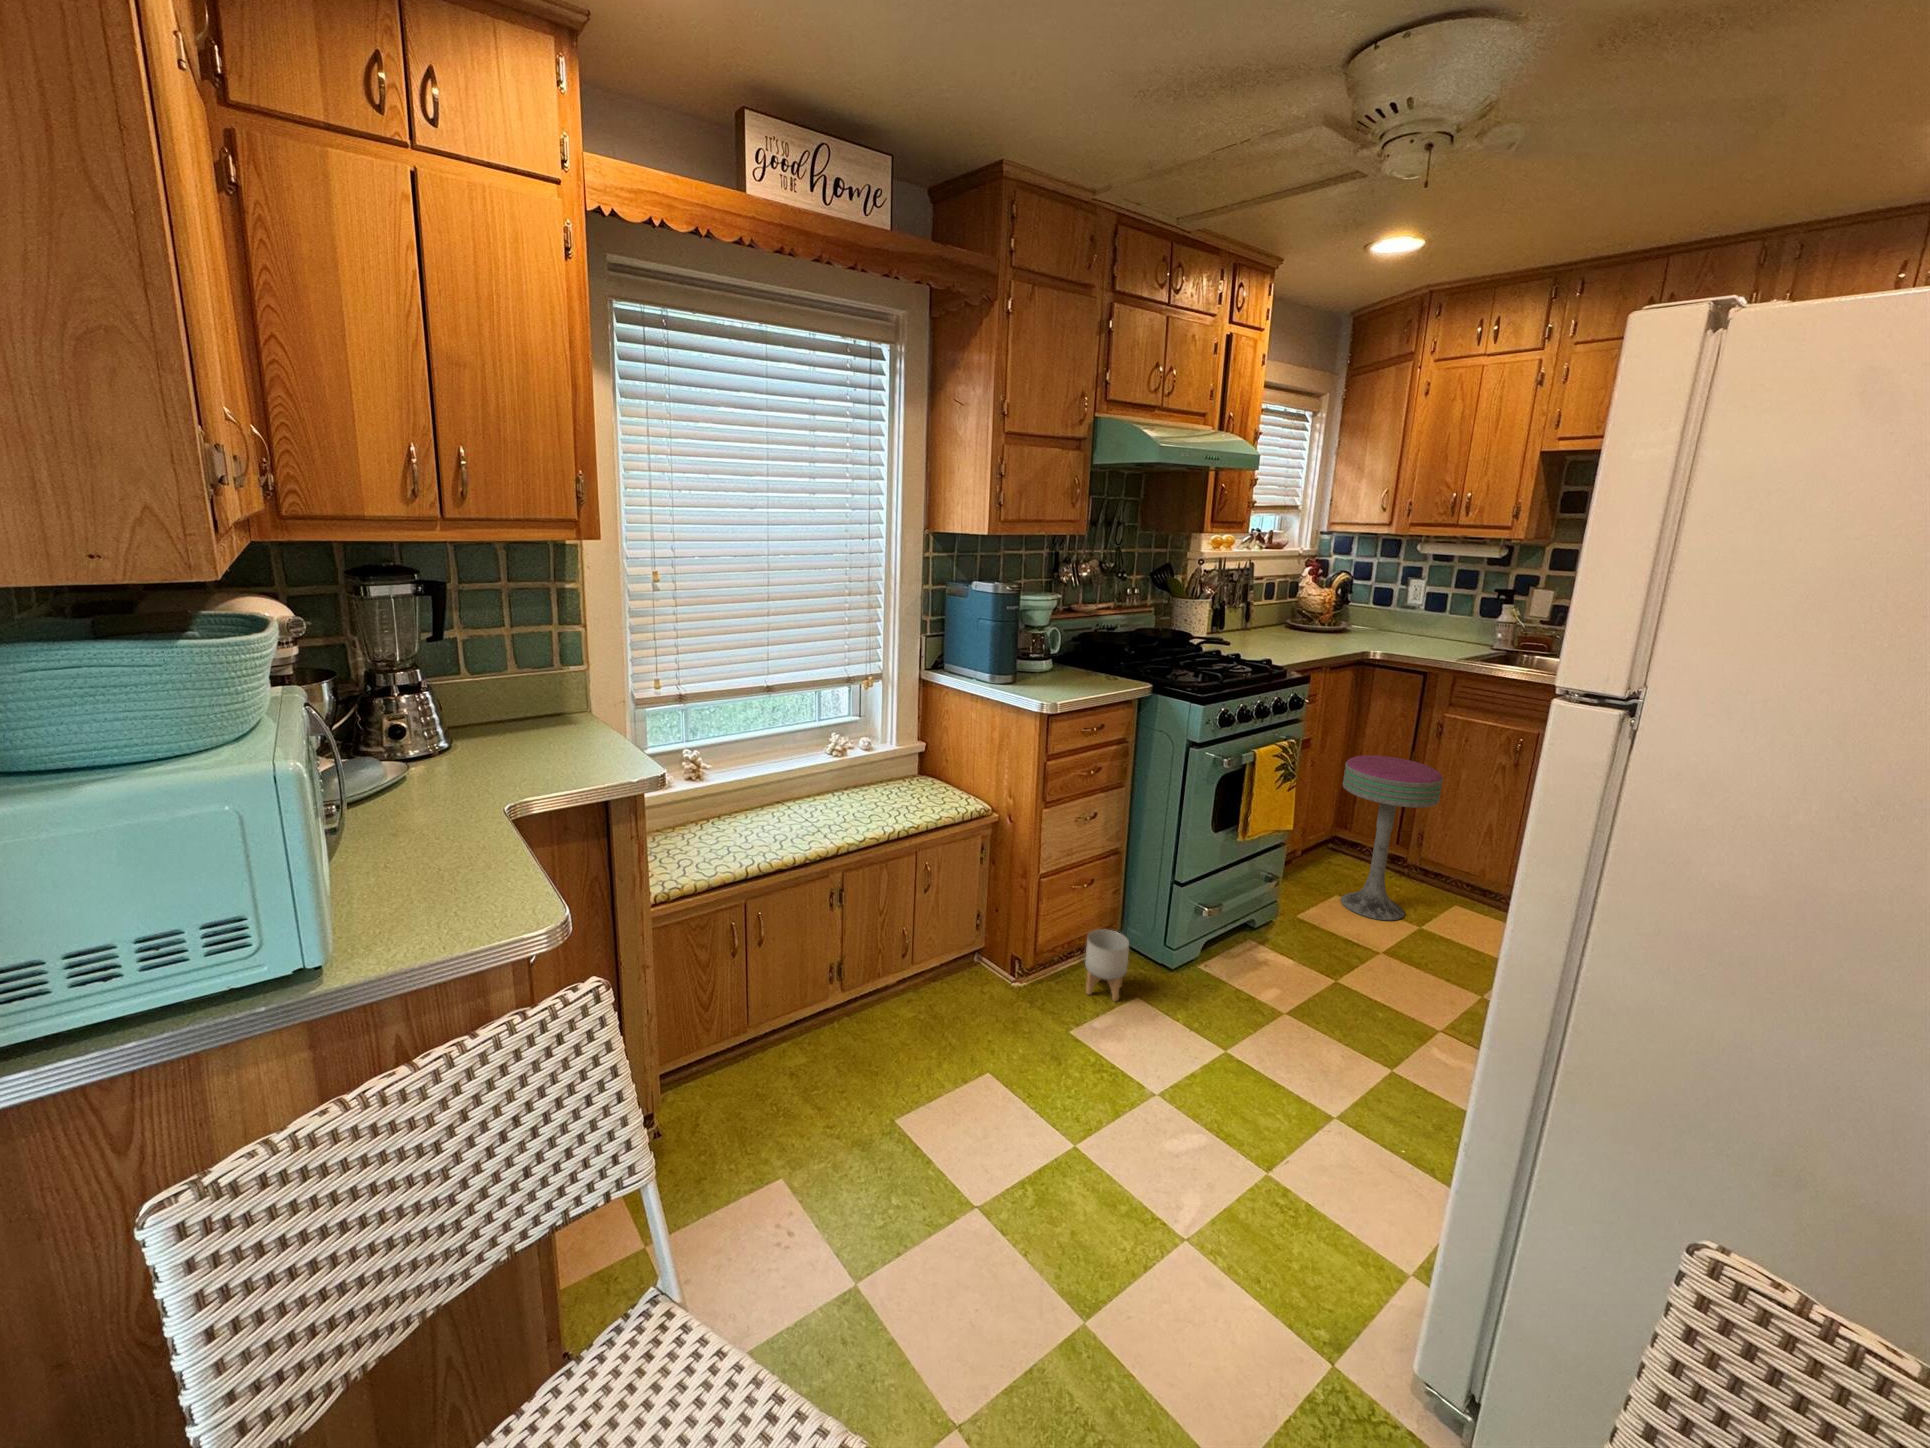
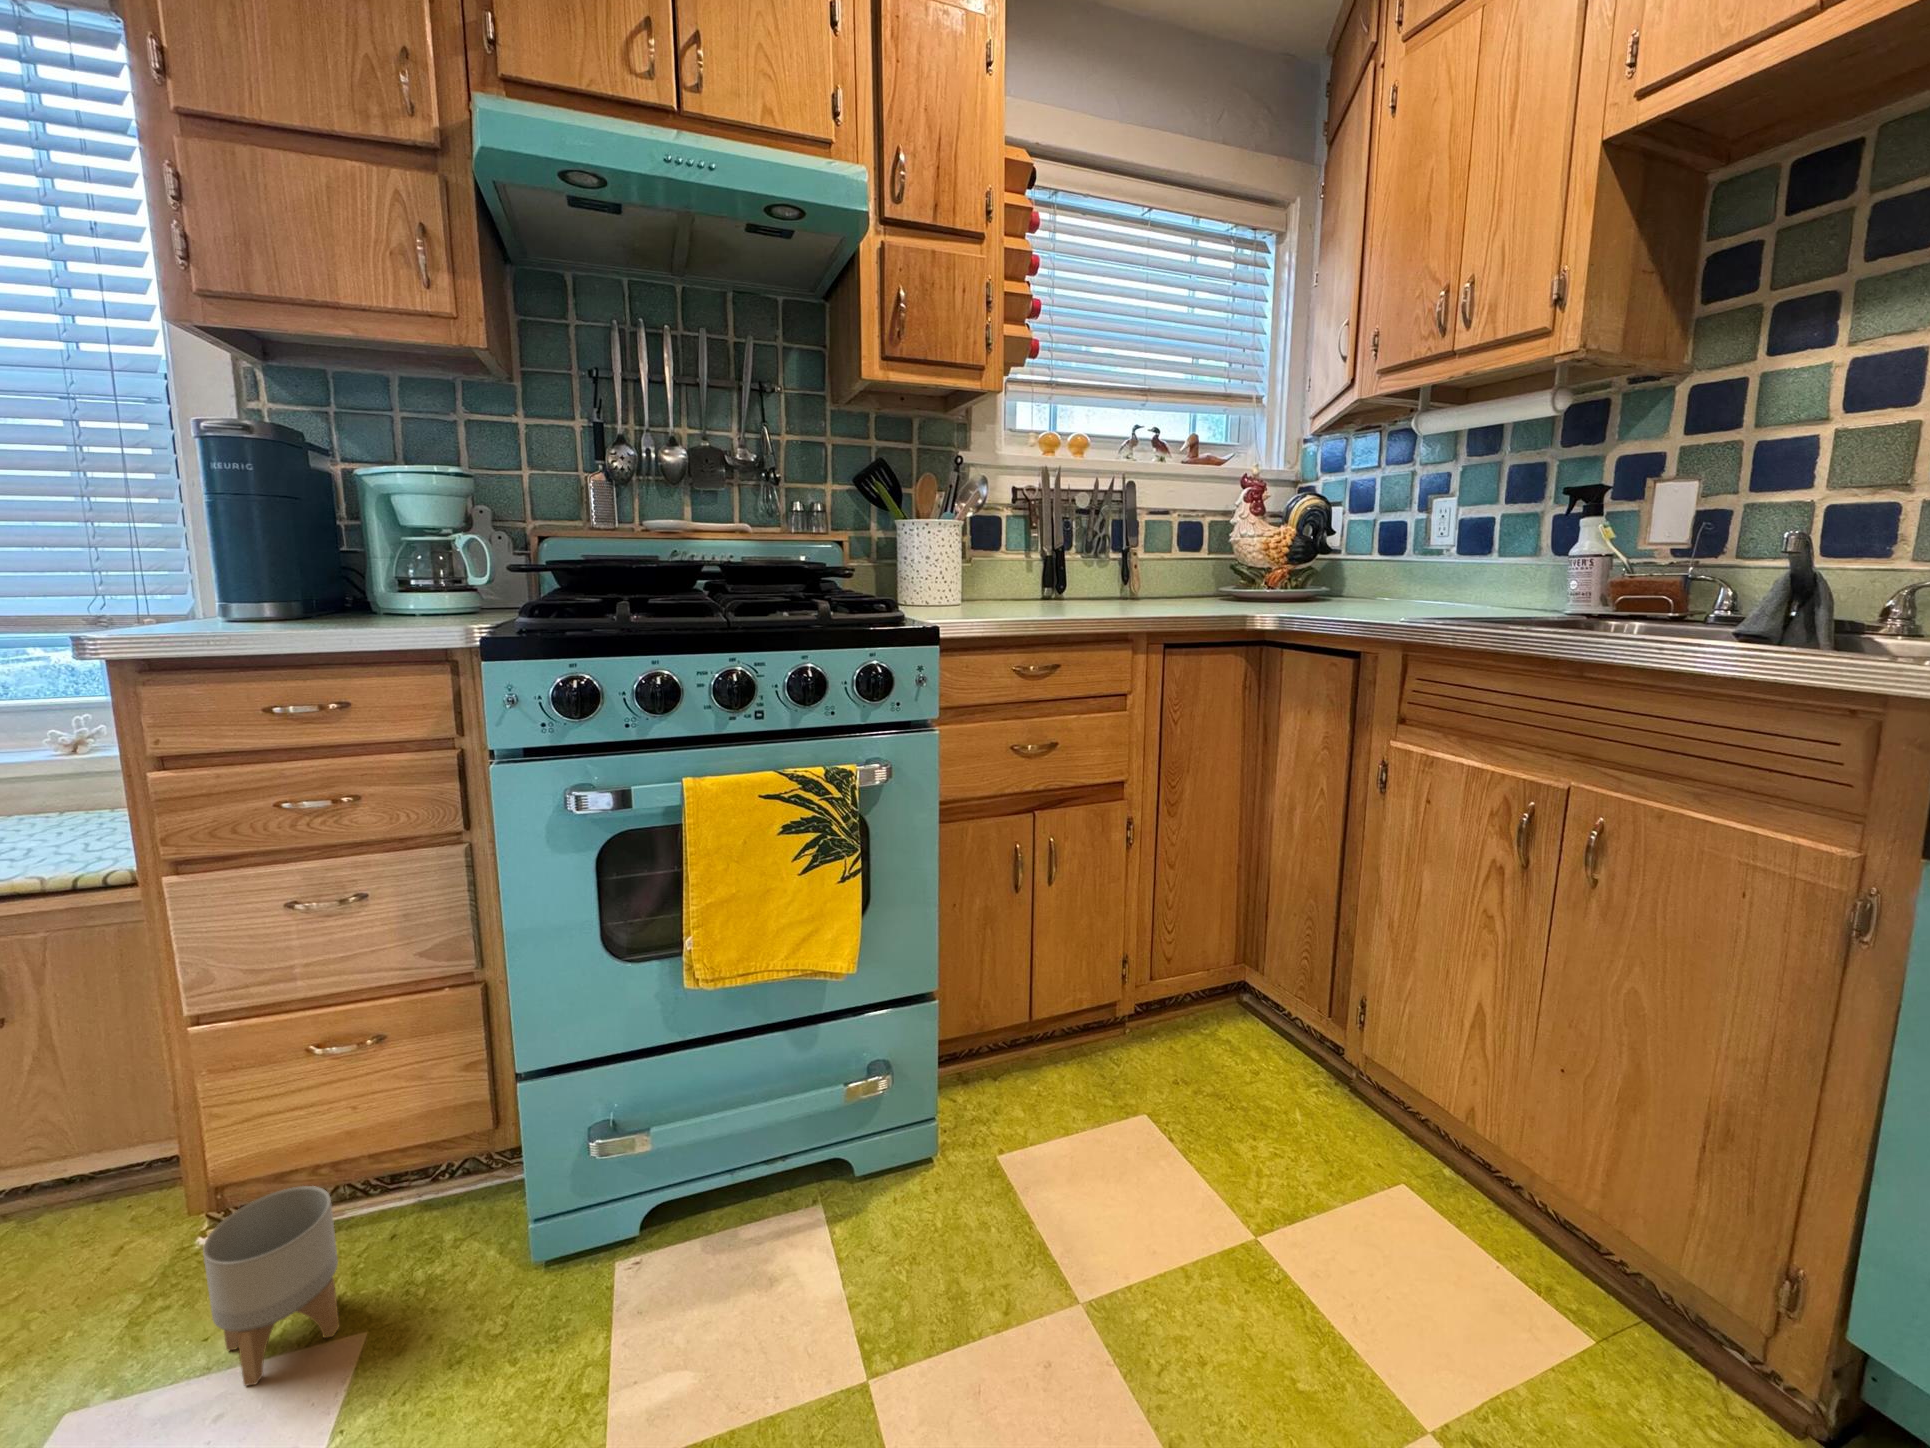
bar stool: present [1341,755,1443,921] -> none [1106,826,1307,1220]

